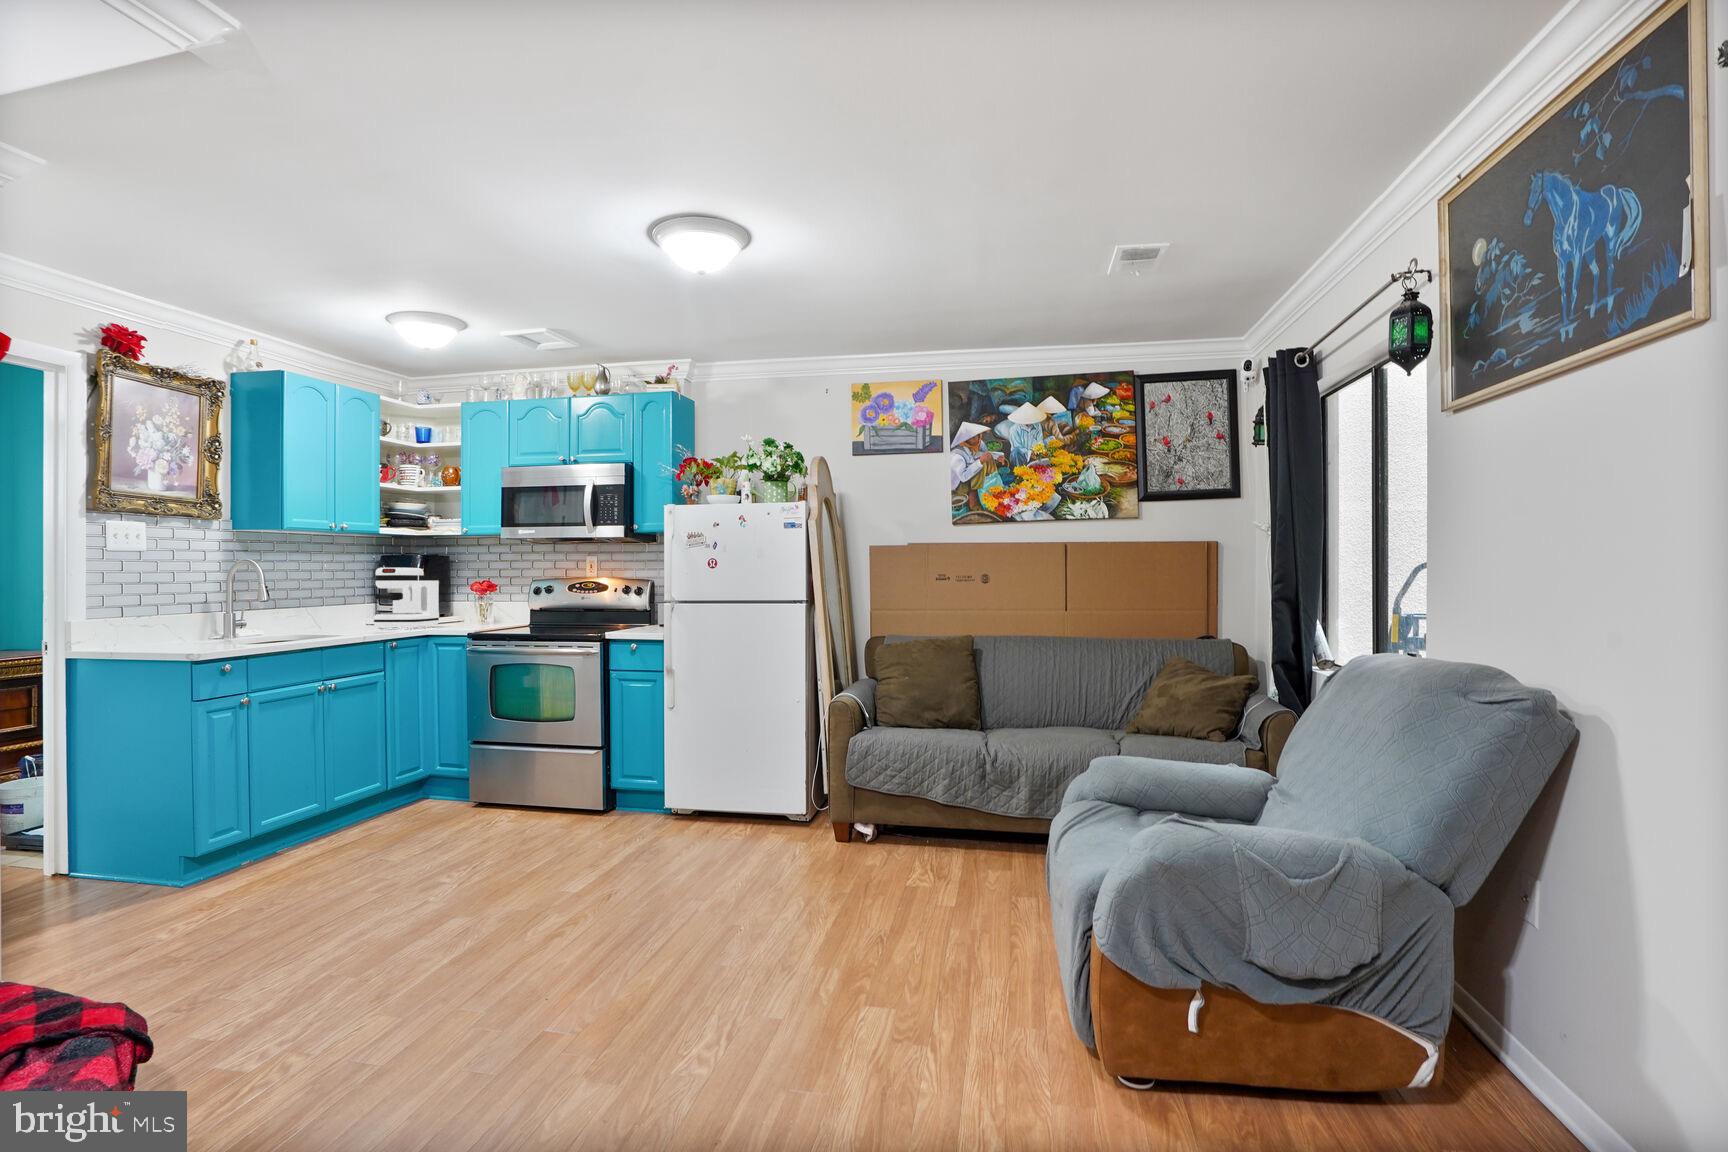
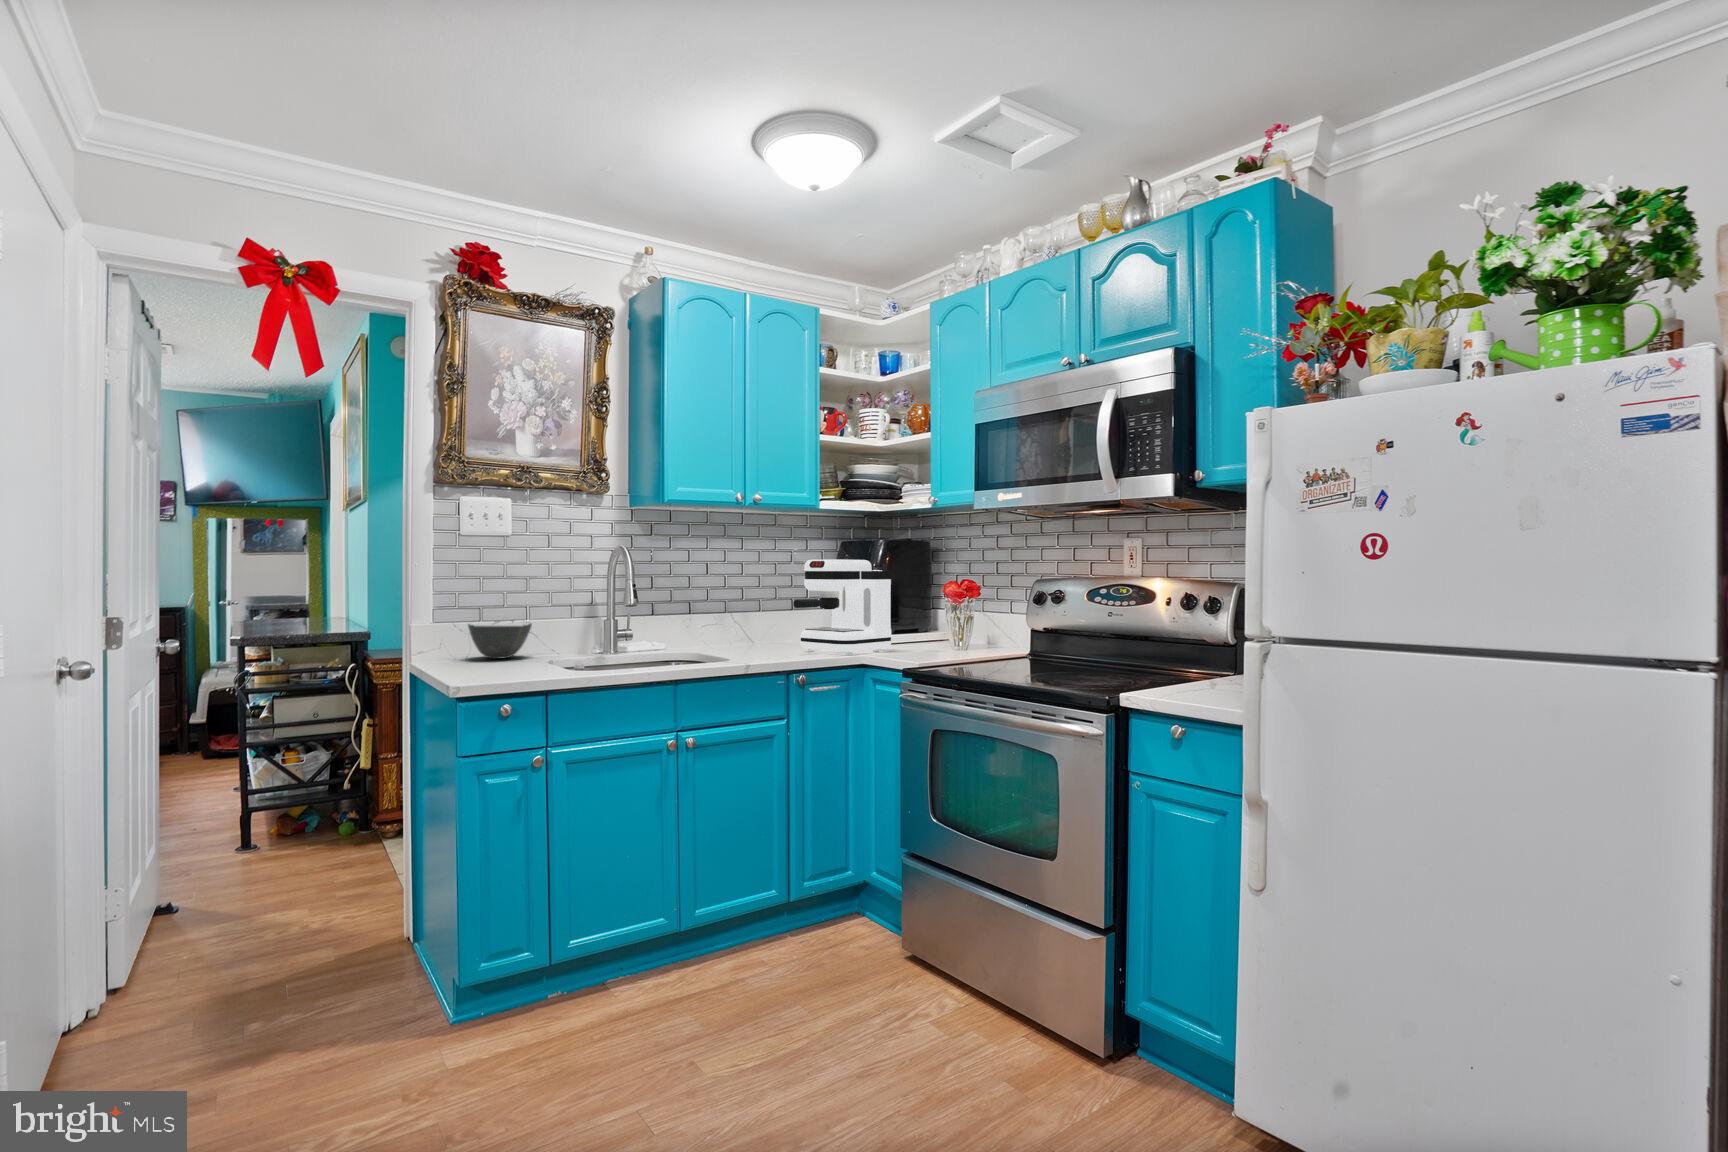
bowl: none [106,613,164,640] -> present [468,623,532,659]

